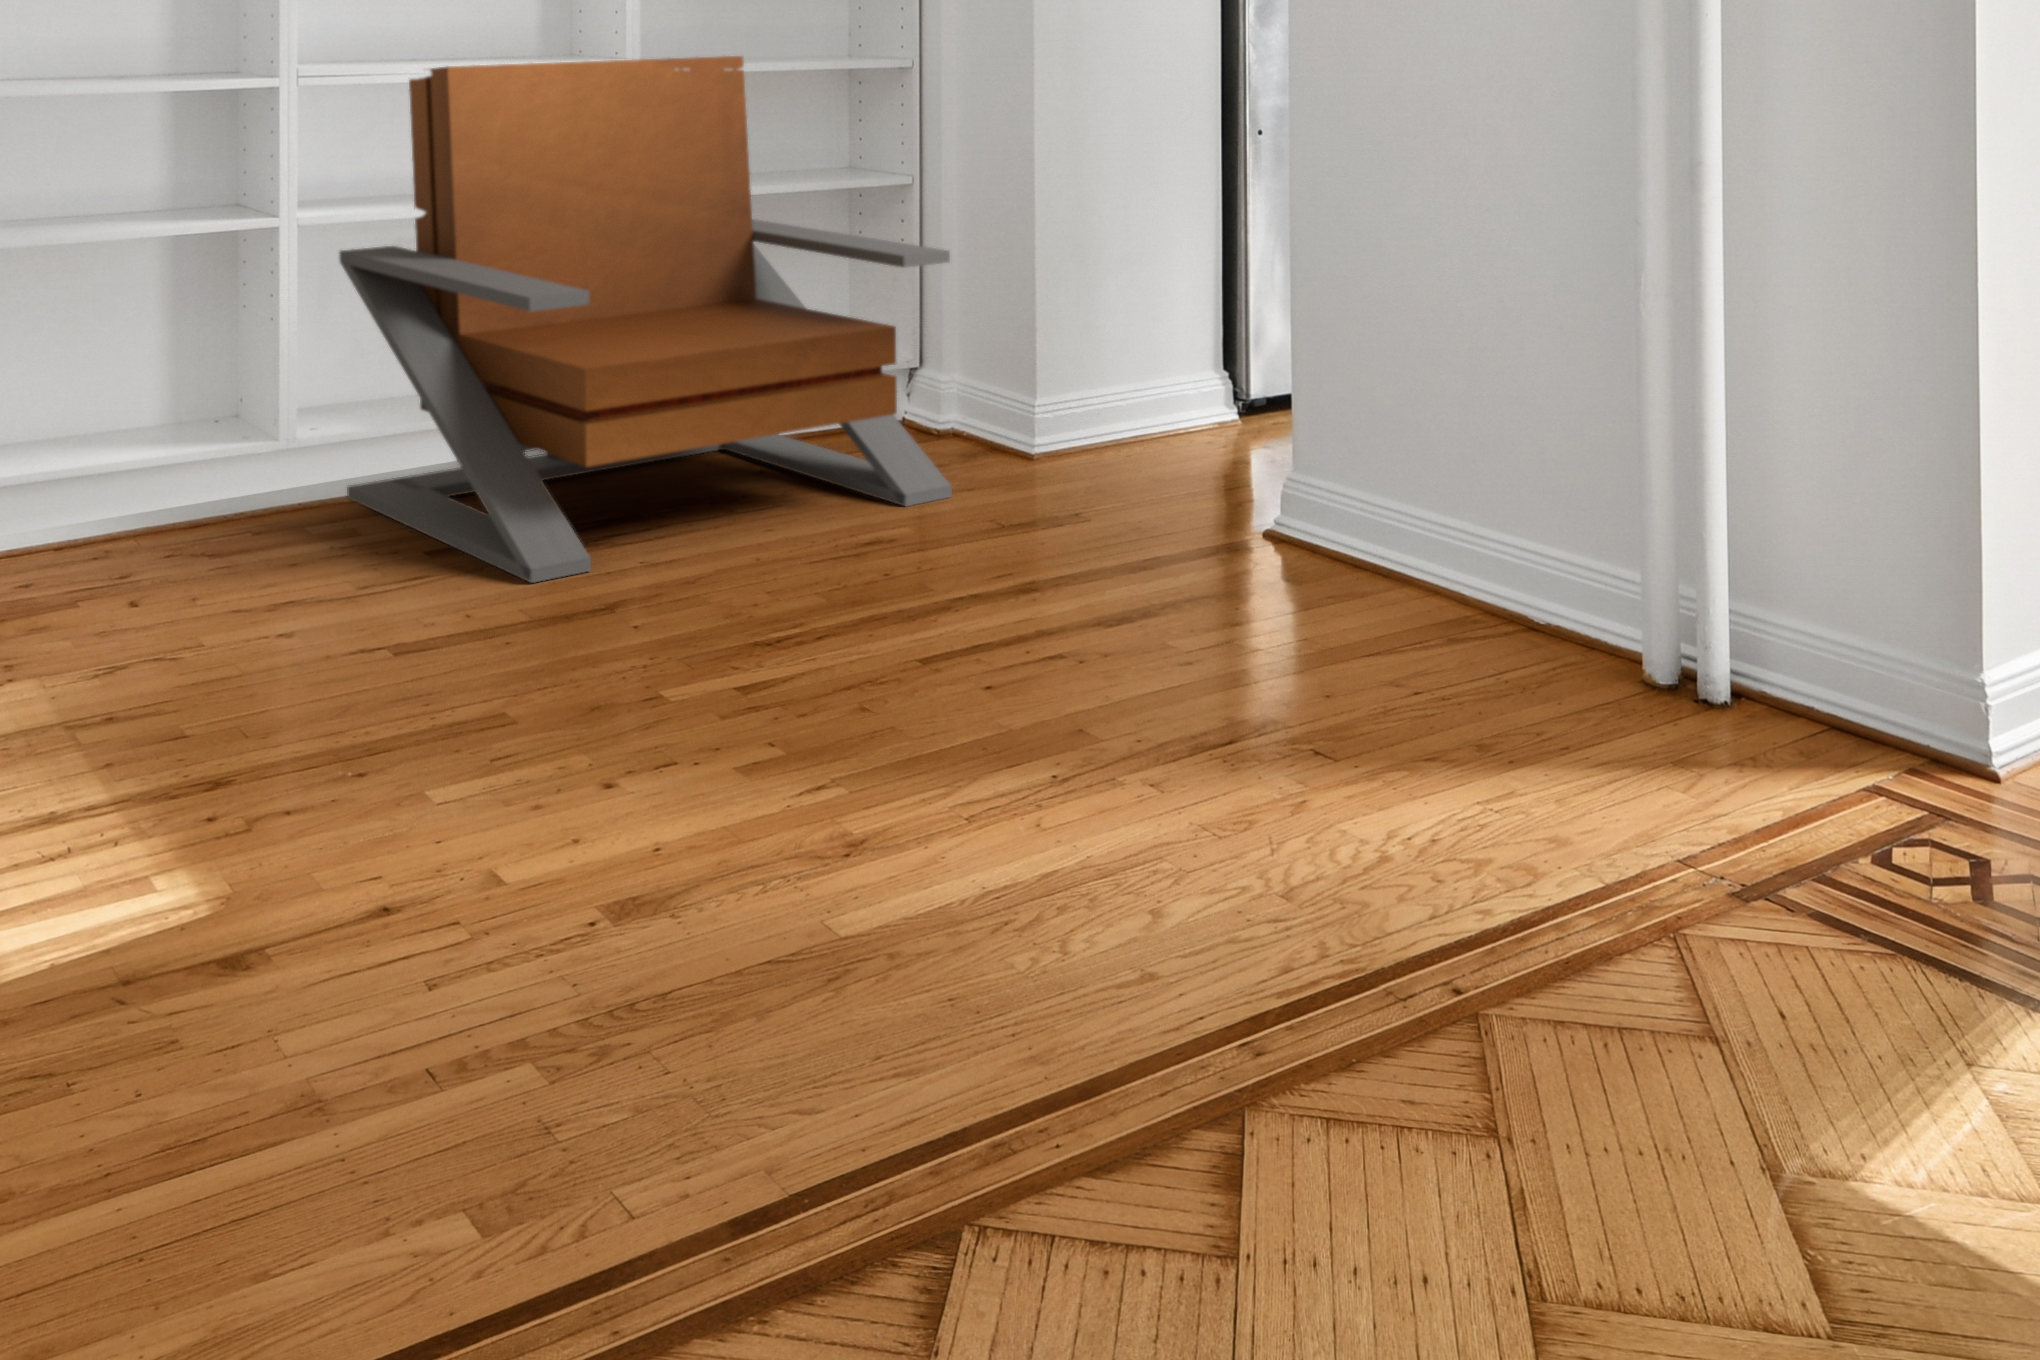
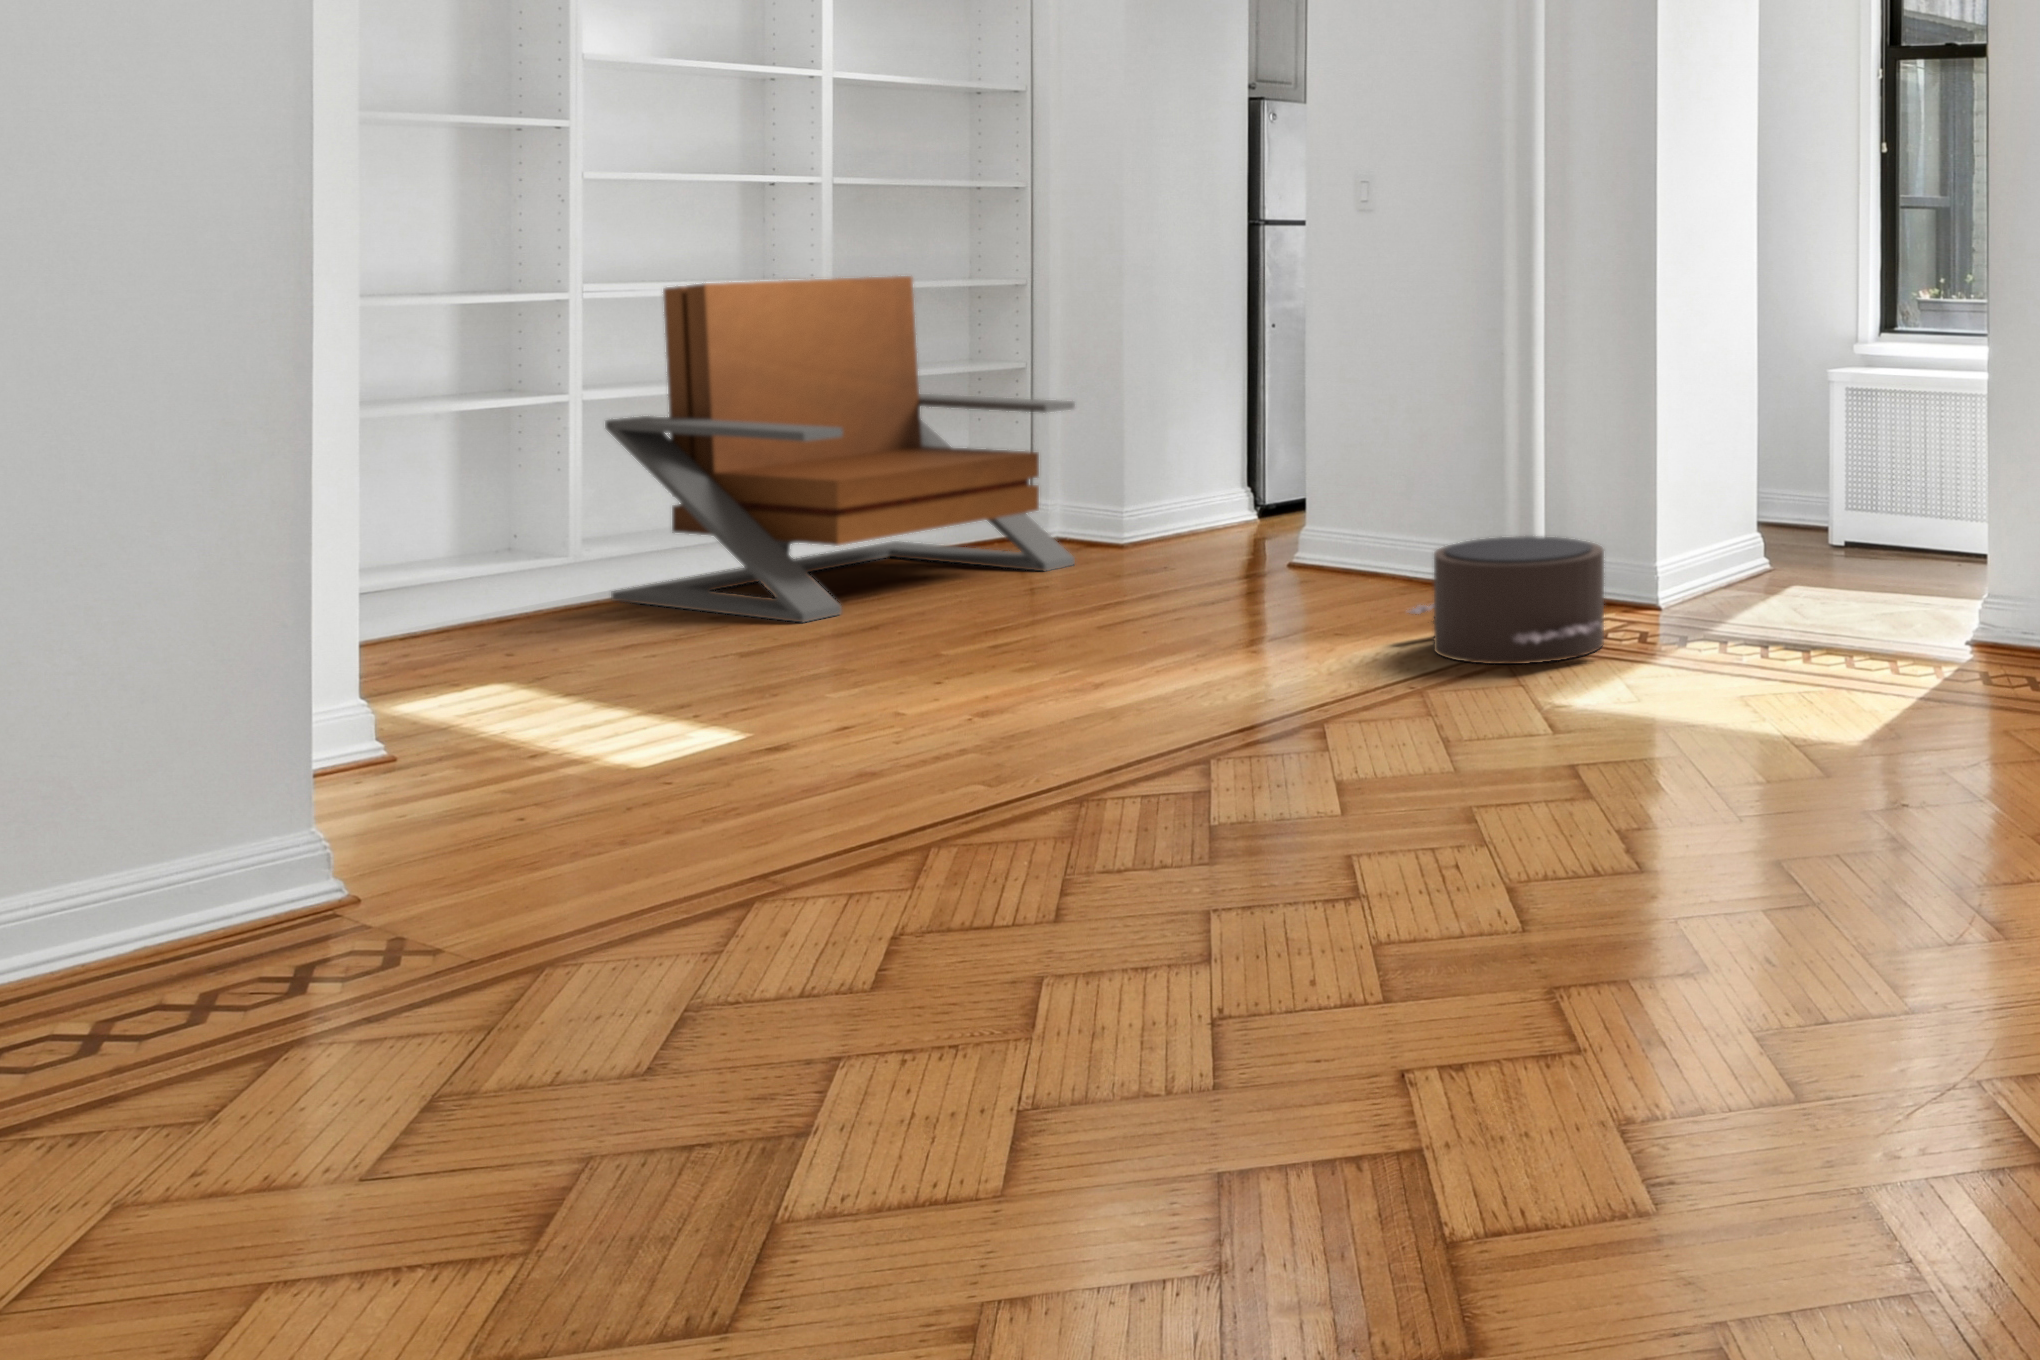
pouf: none [1450,614,1901,943] -> present [1409,536,1604,664]

